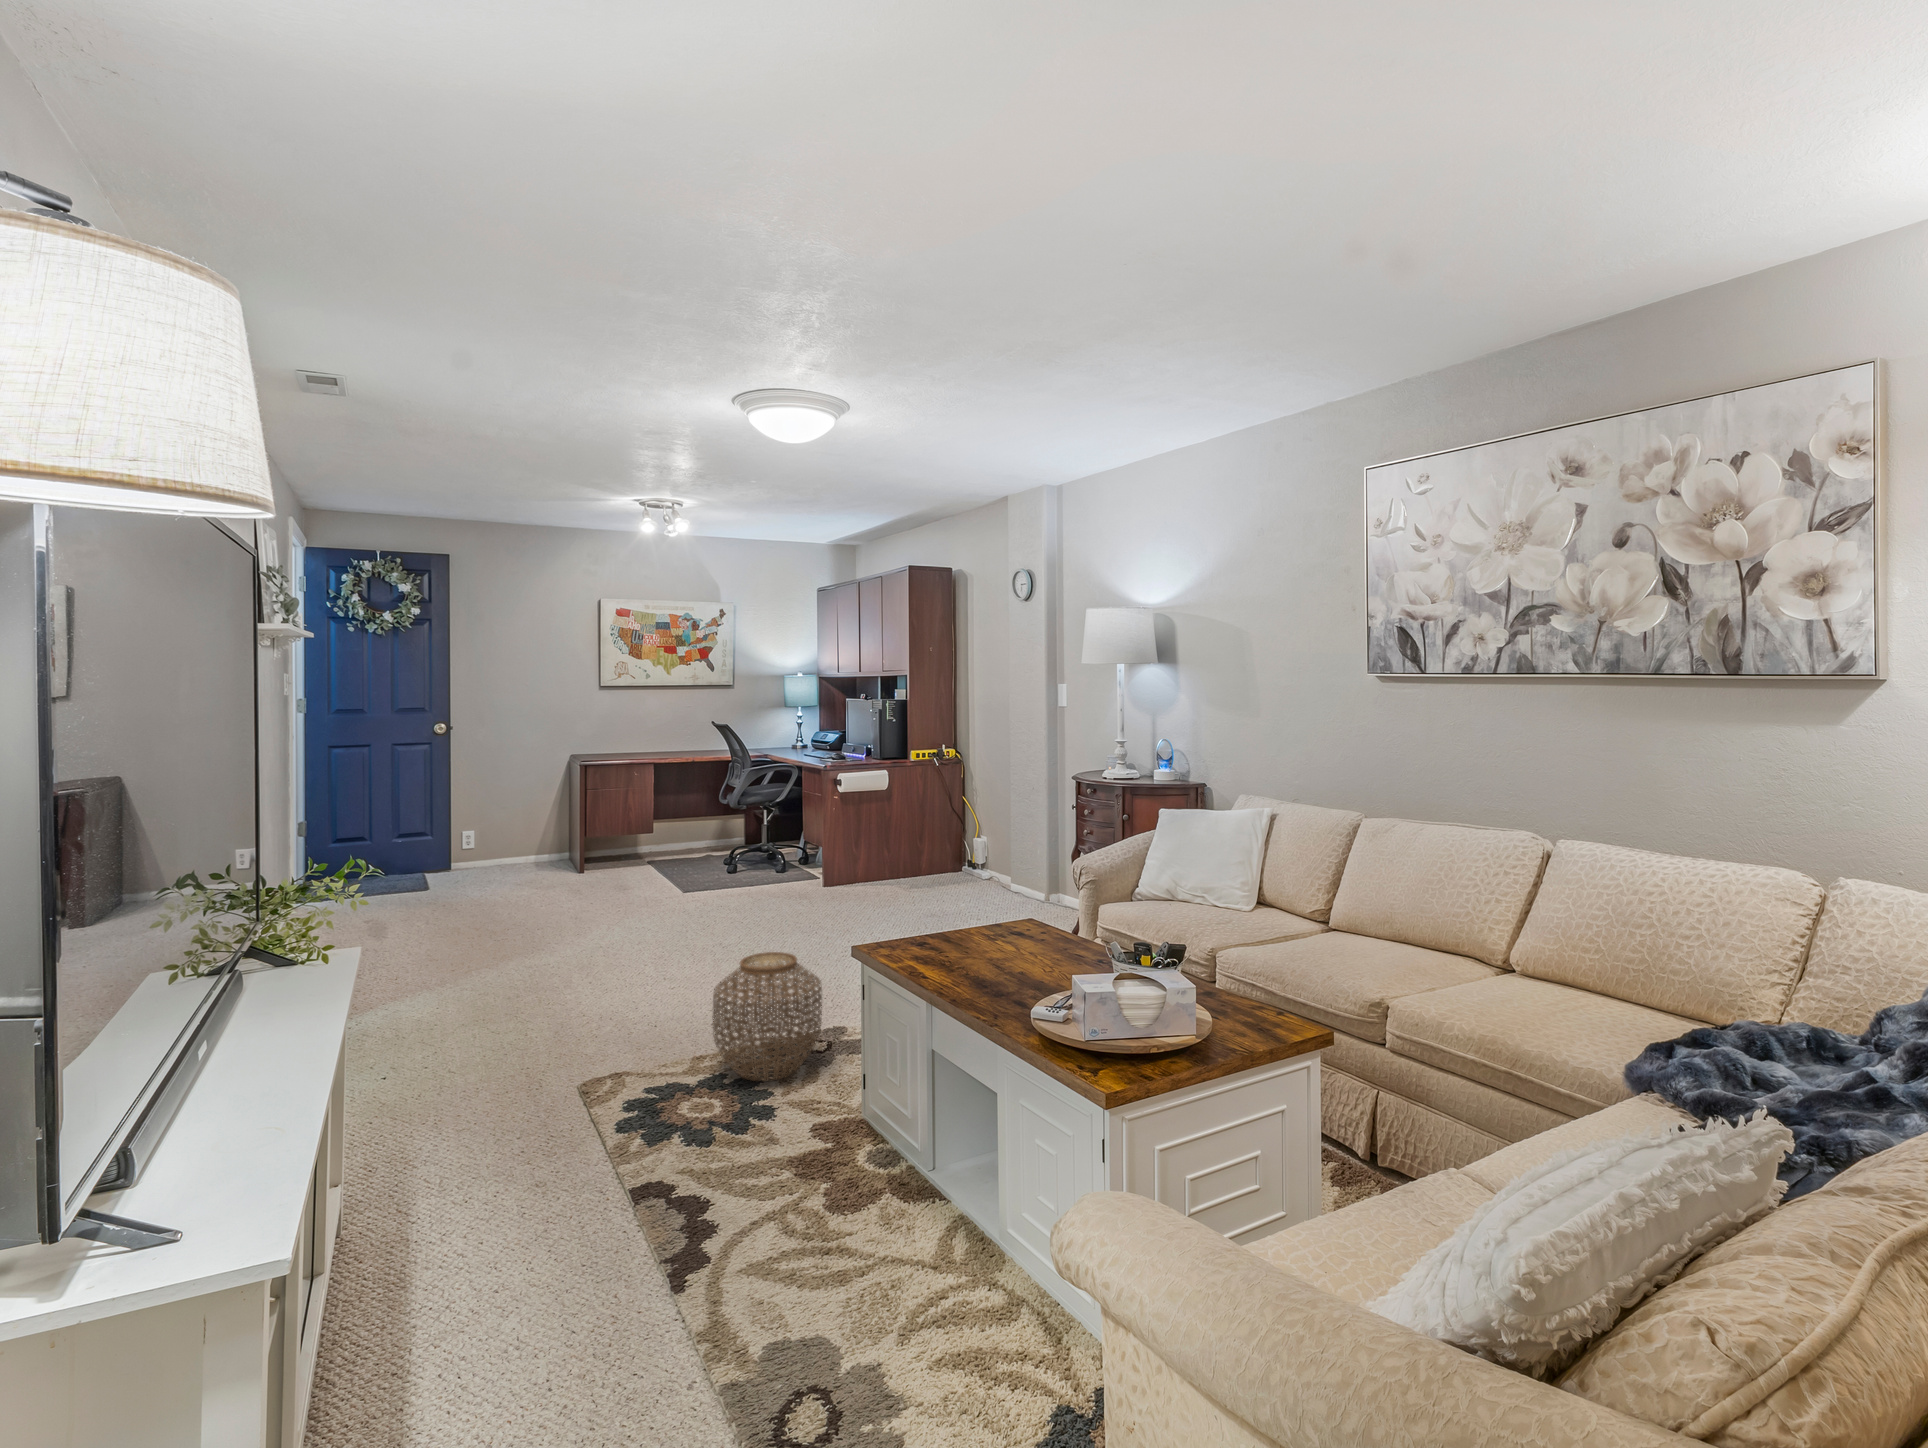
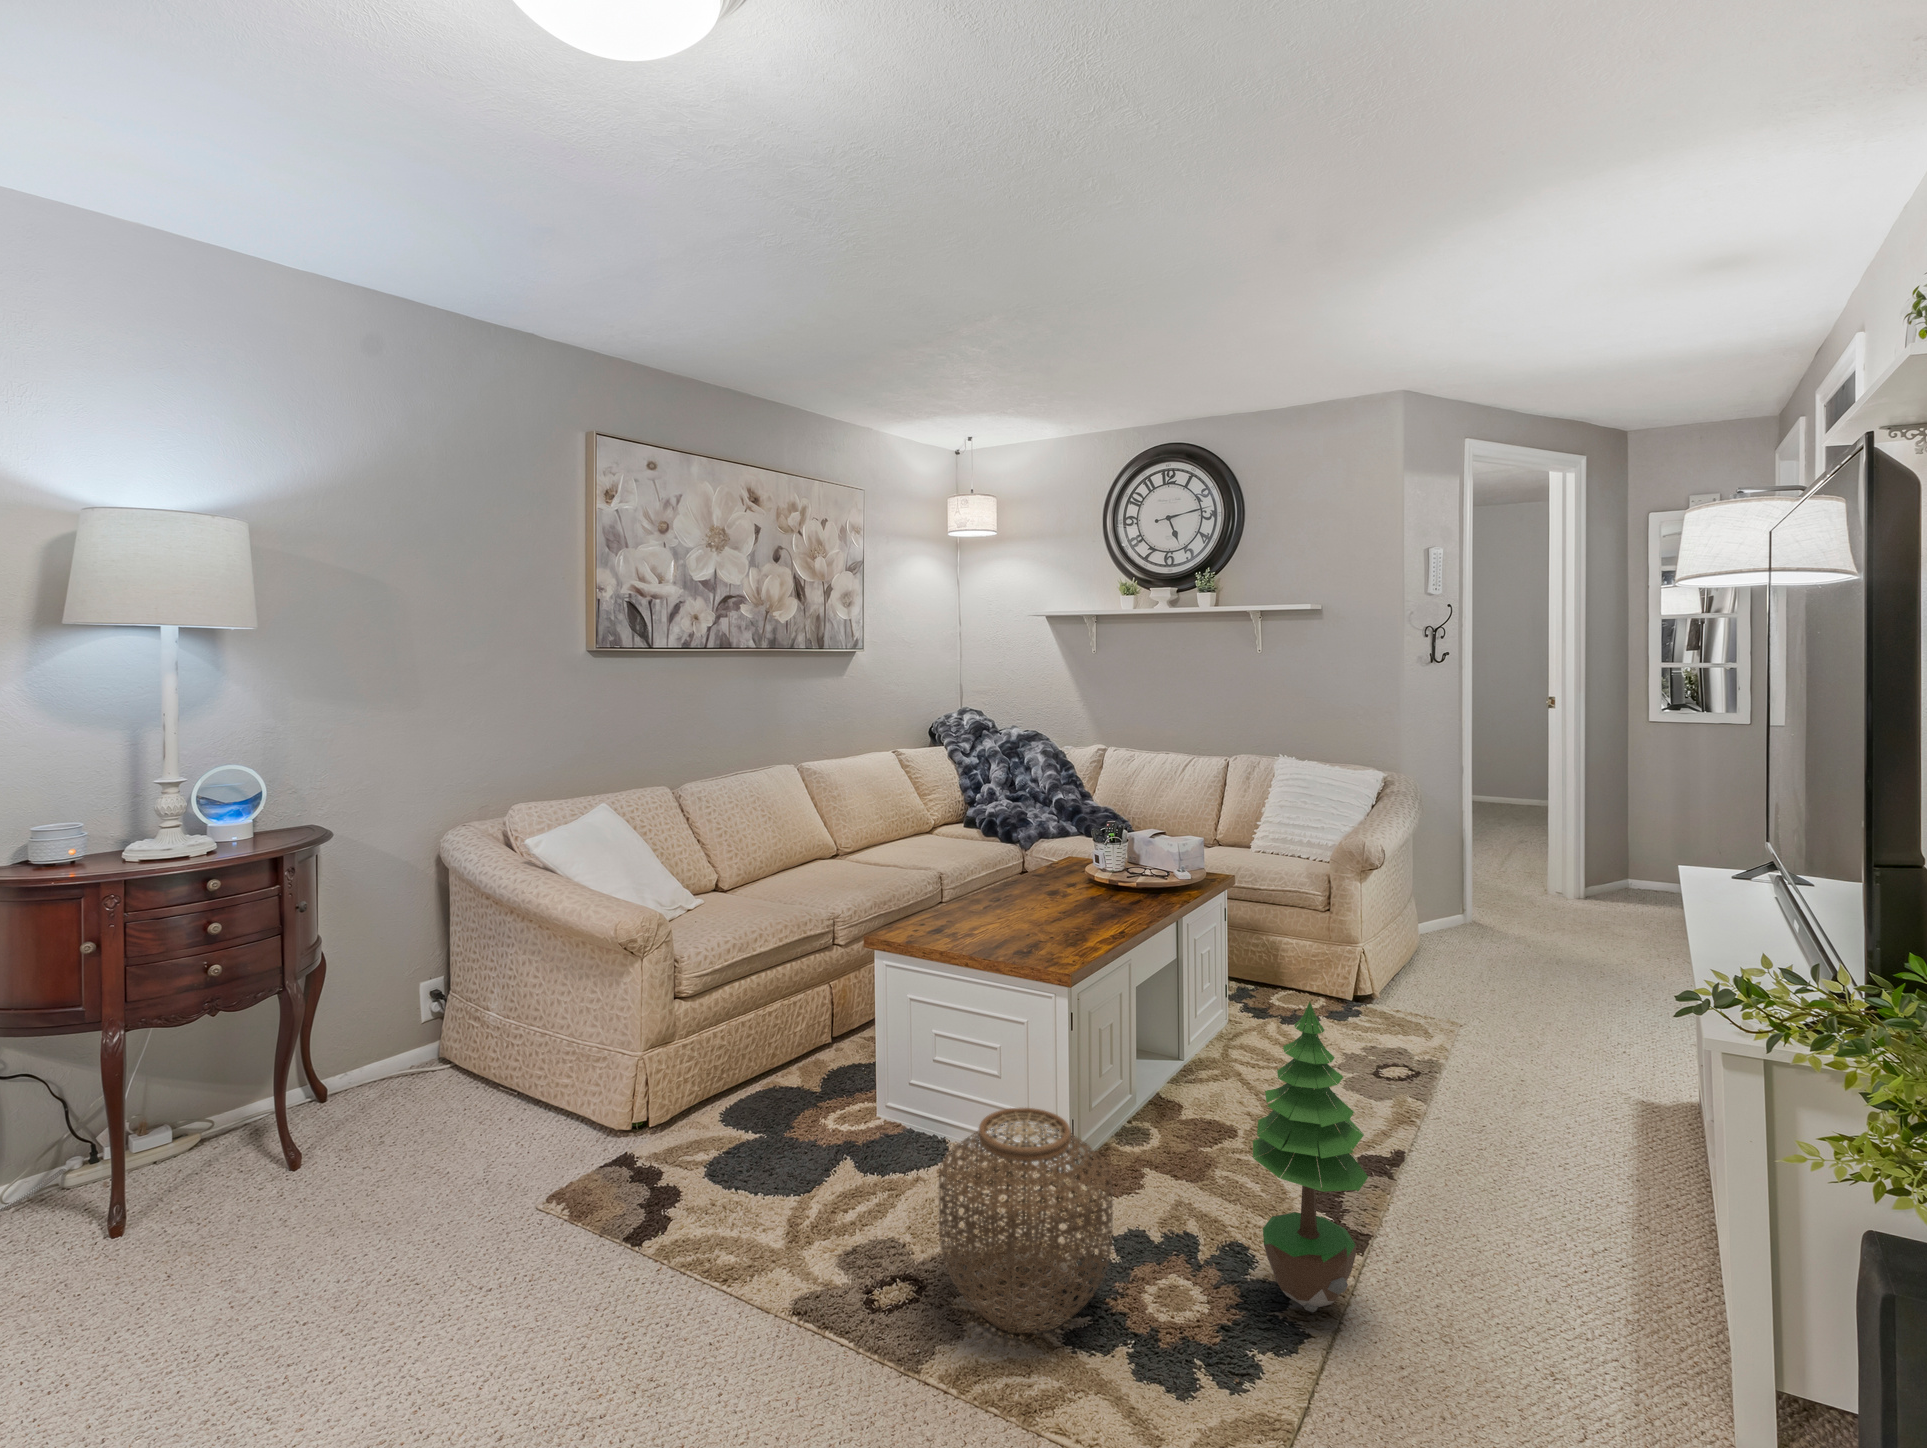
potted tree: none [589,918,675,1143] -> present [1253,1002,1368,1313]

